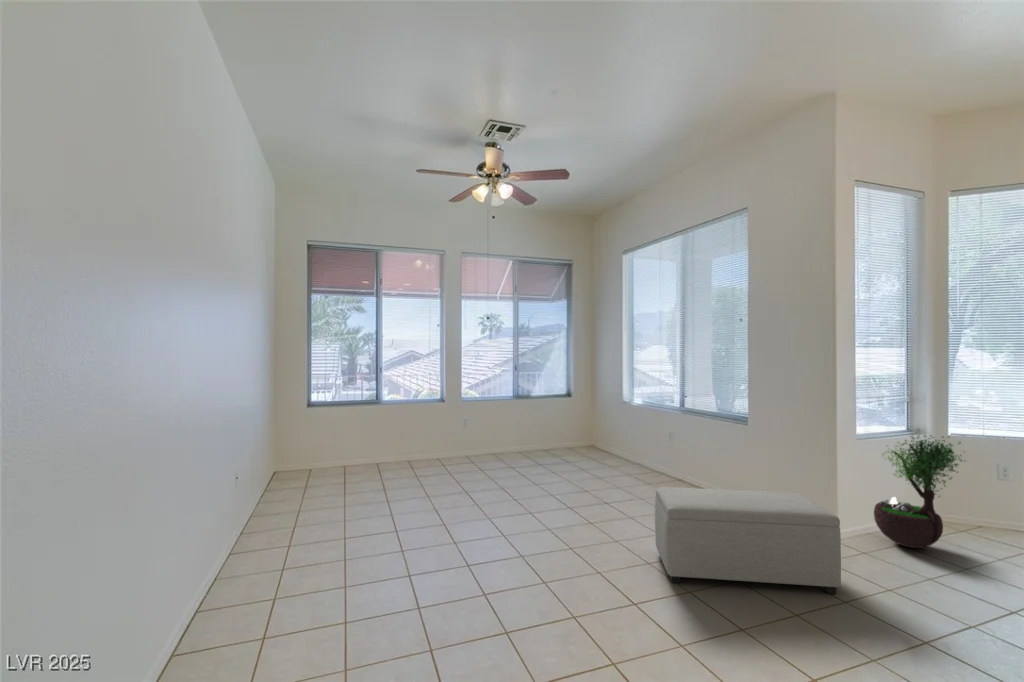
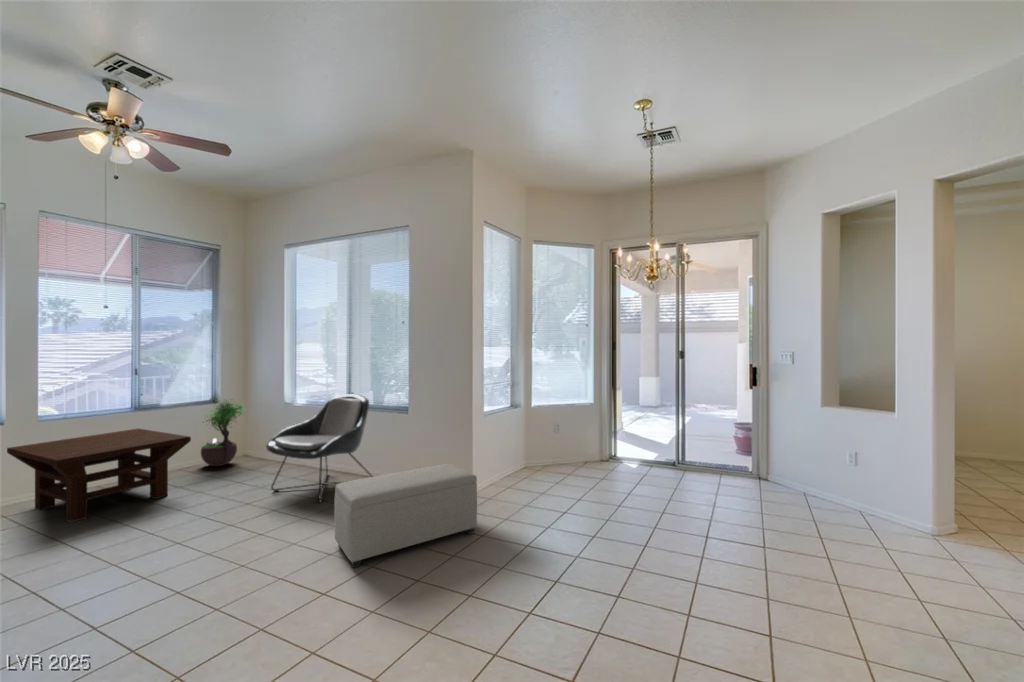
lounge chair: none [602,396,706,503] -> present [266,394,372,502]
coffee table: none [449,411,548,474] -> present [7,429,191,522]
potted tree: present [874,435,962,548] -> present [201,401,244,466]

